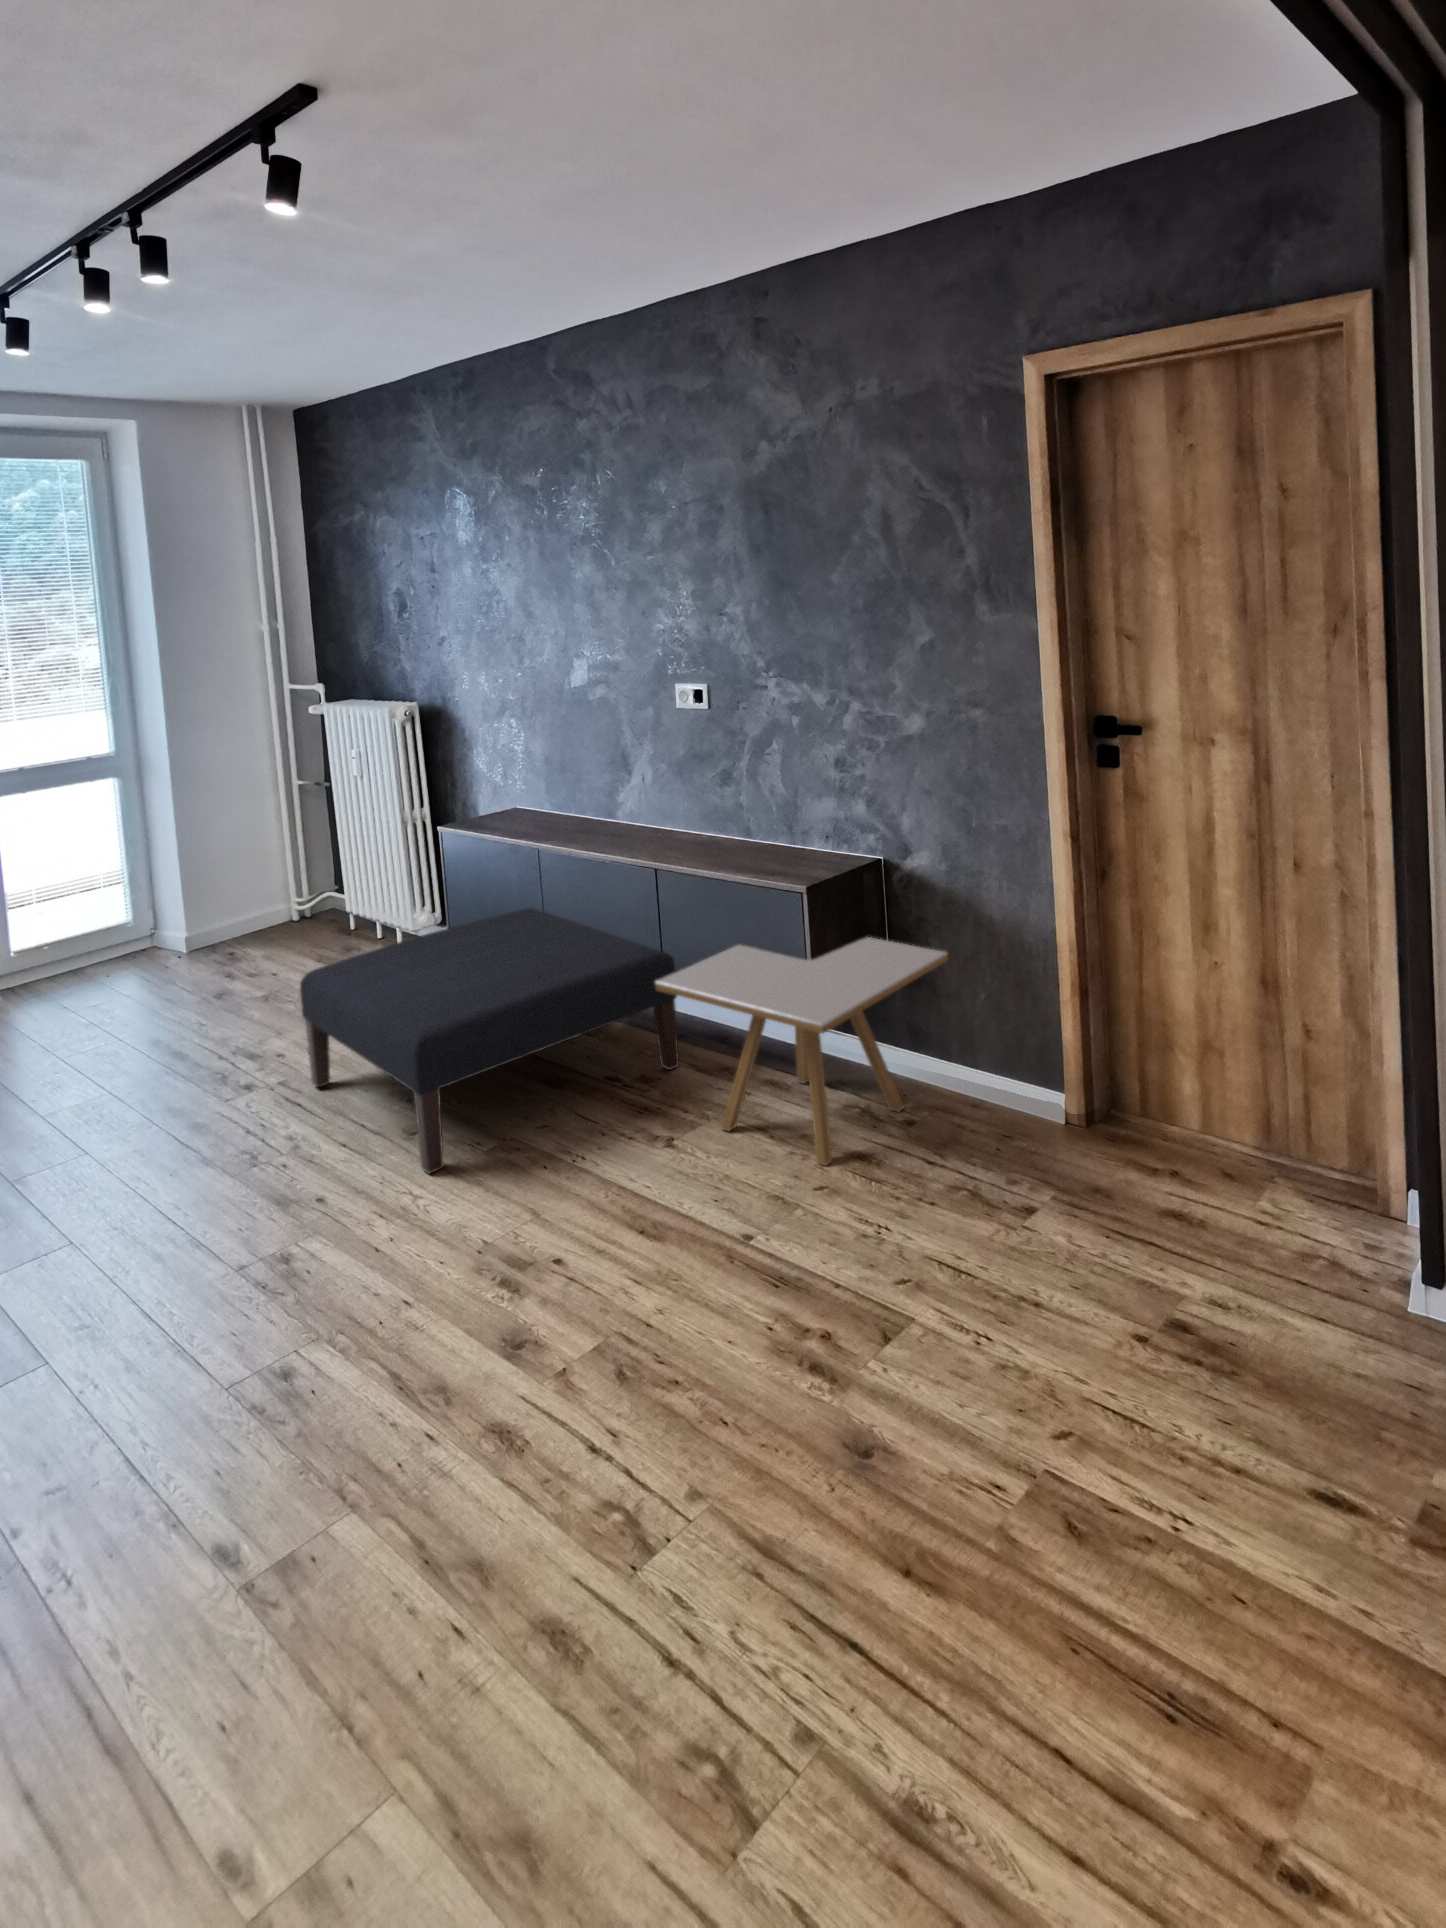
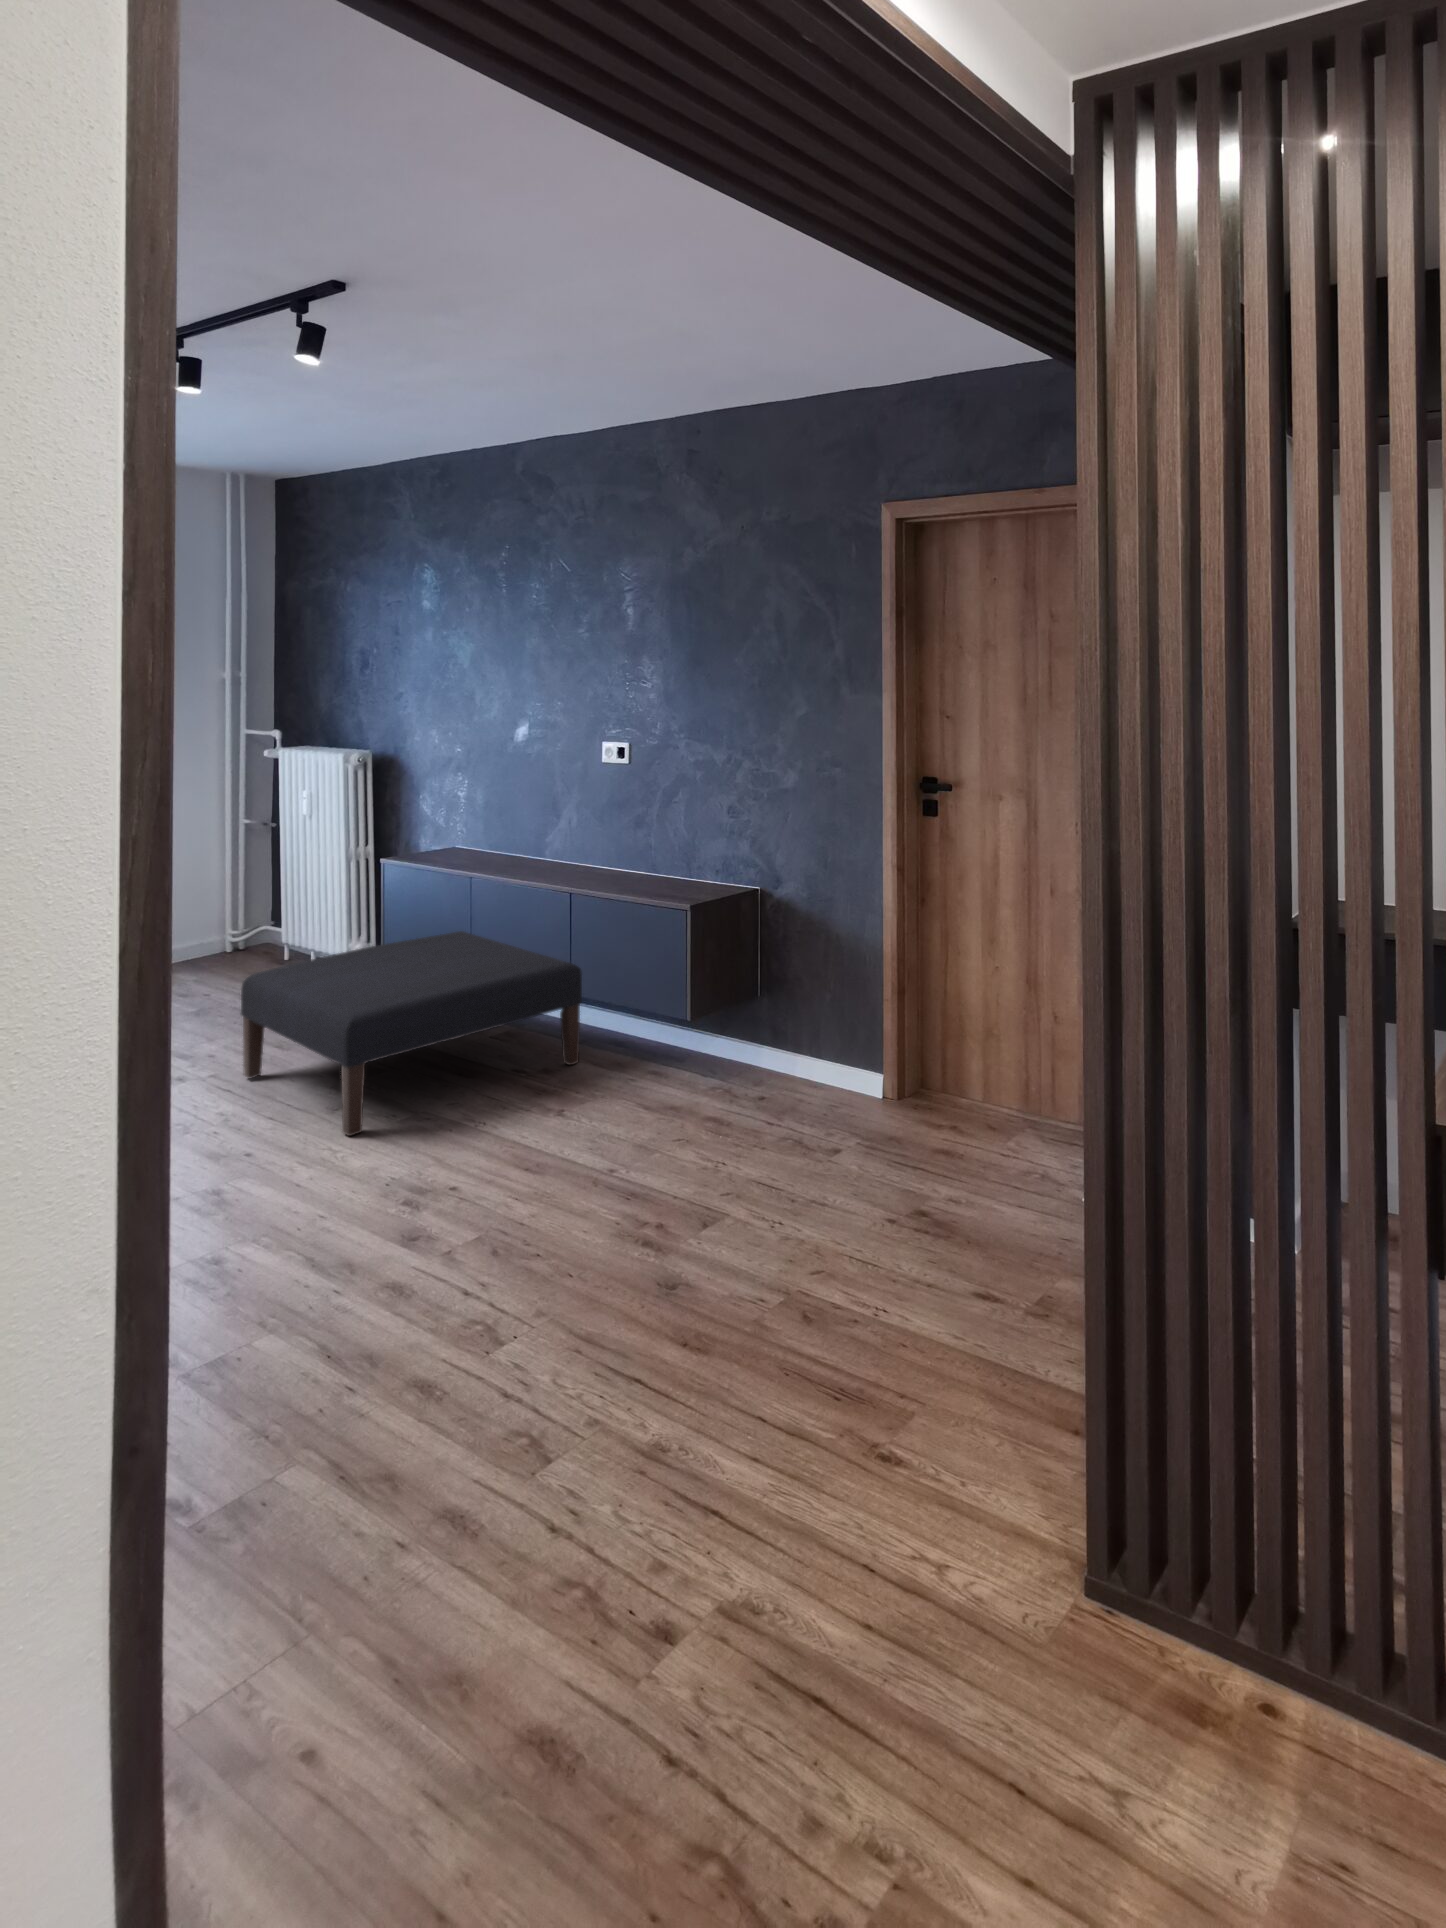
side table: present [656,937,948,1165] -> none [560,941,803,1127]

